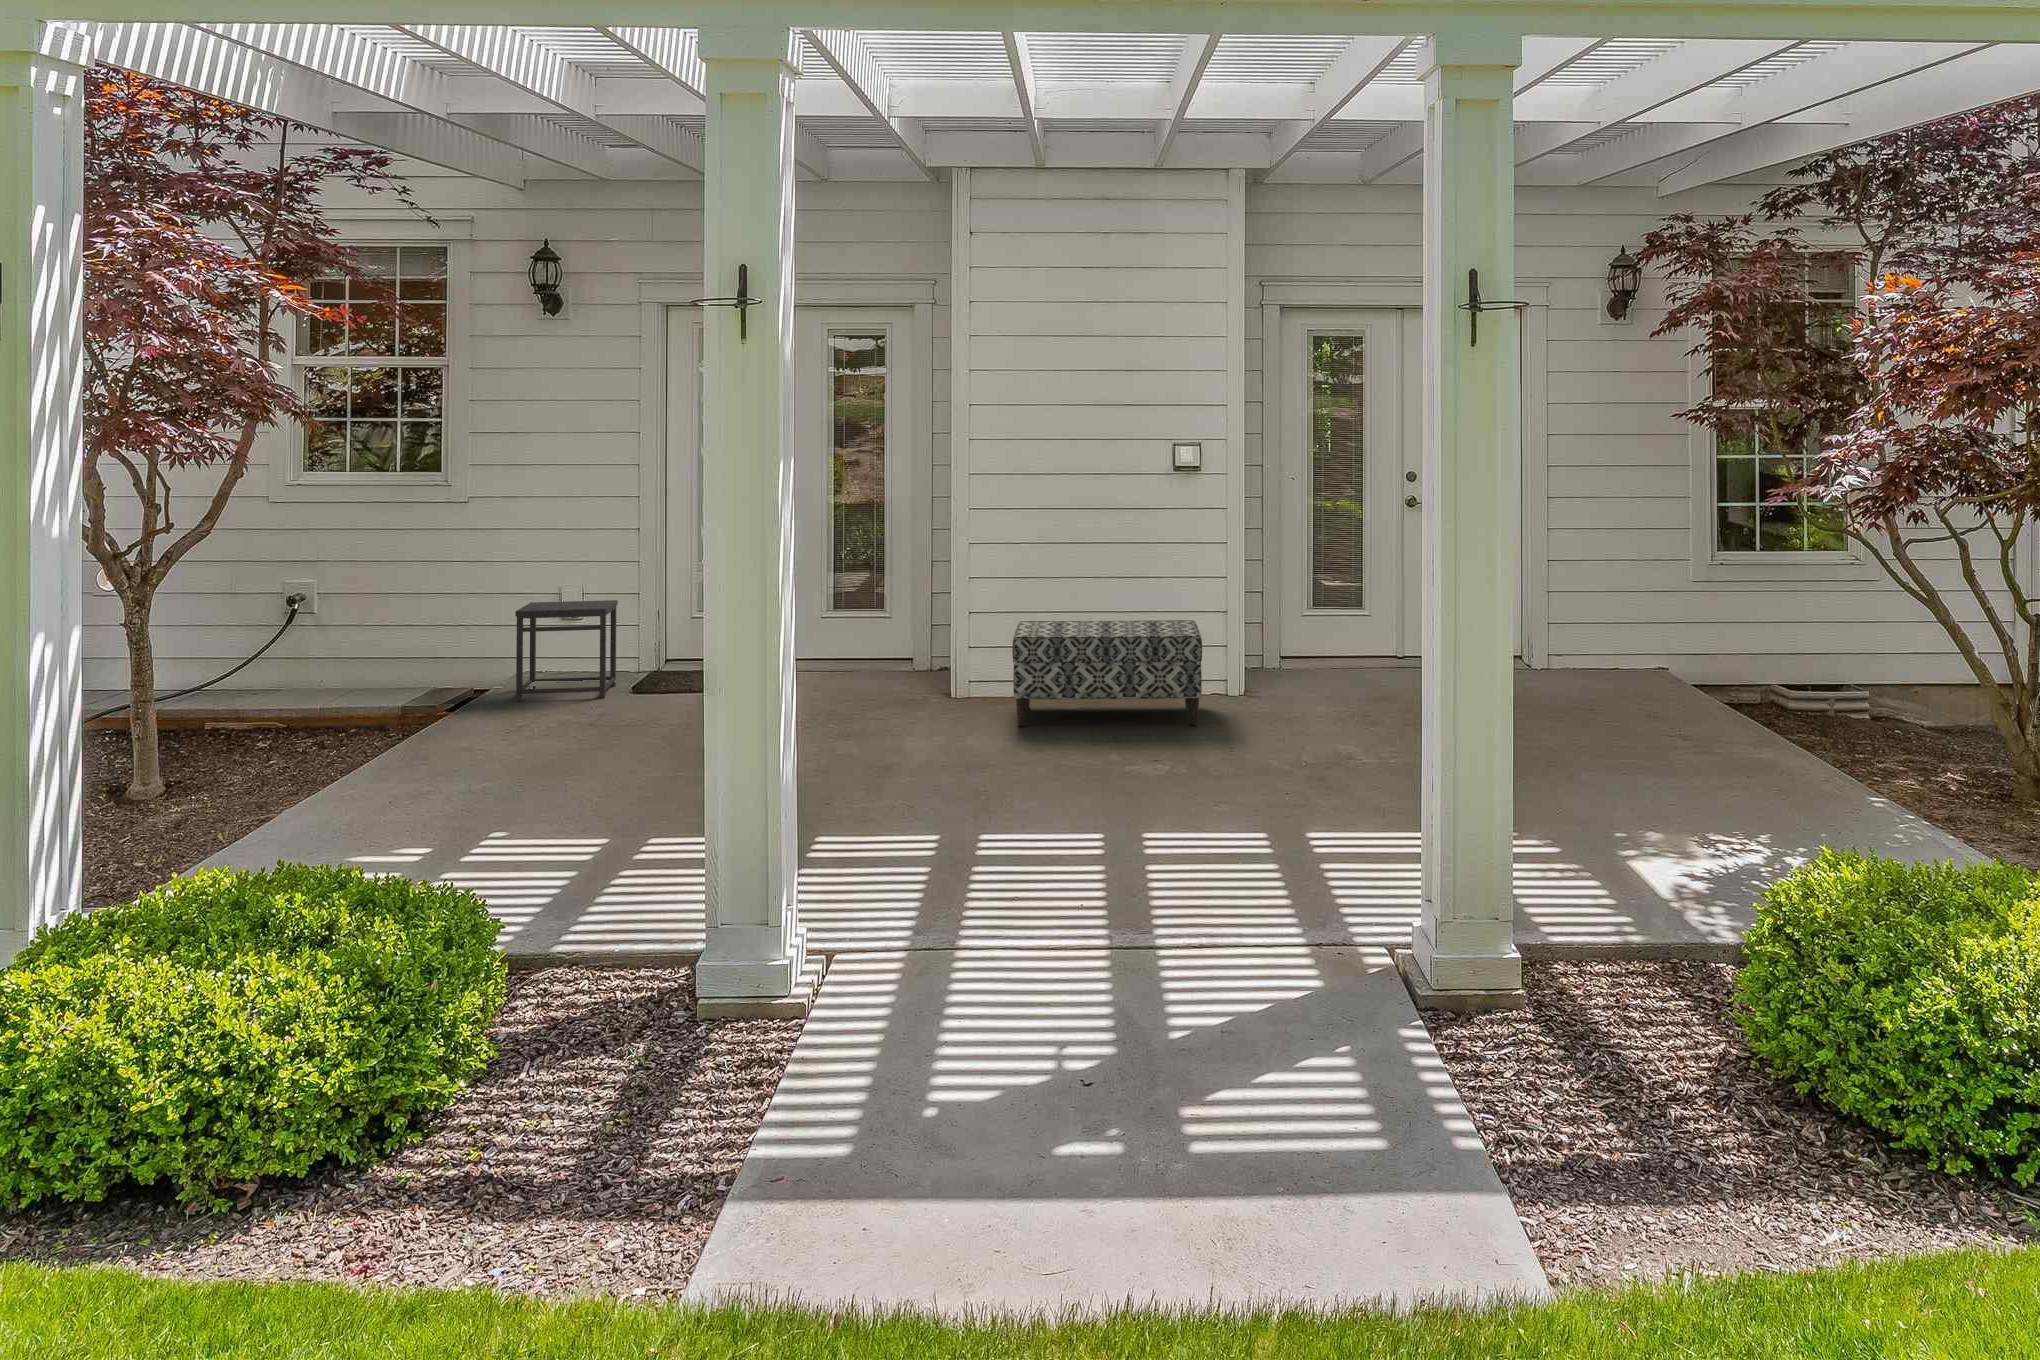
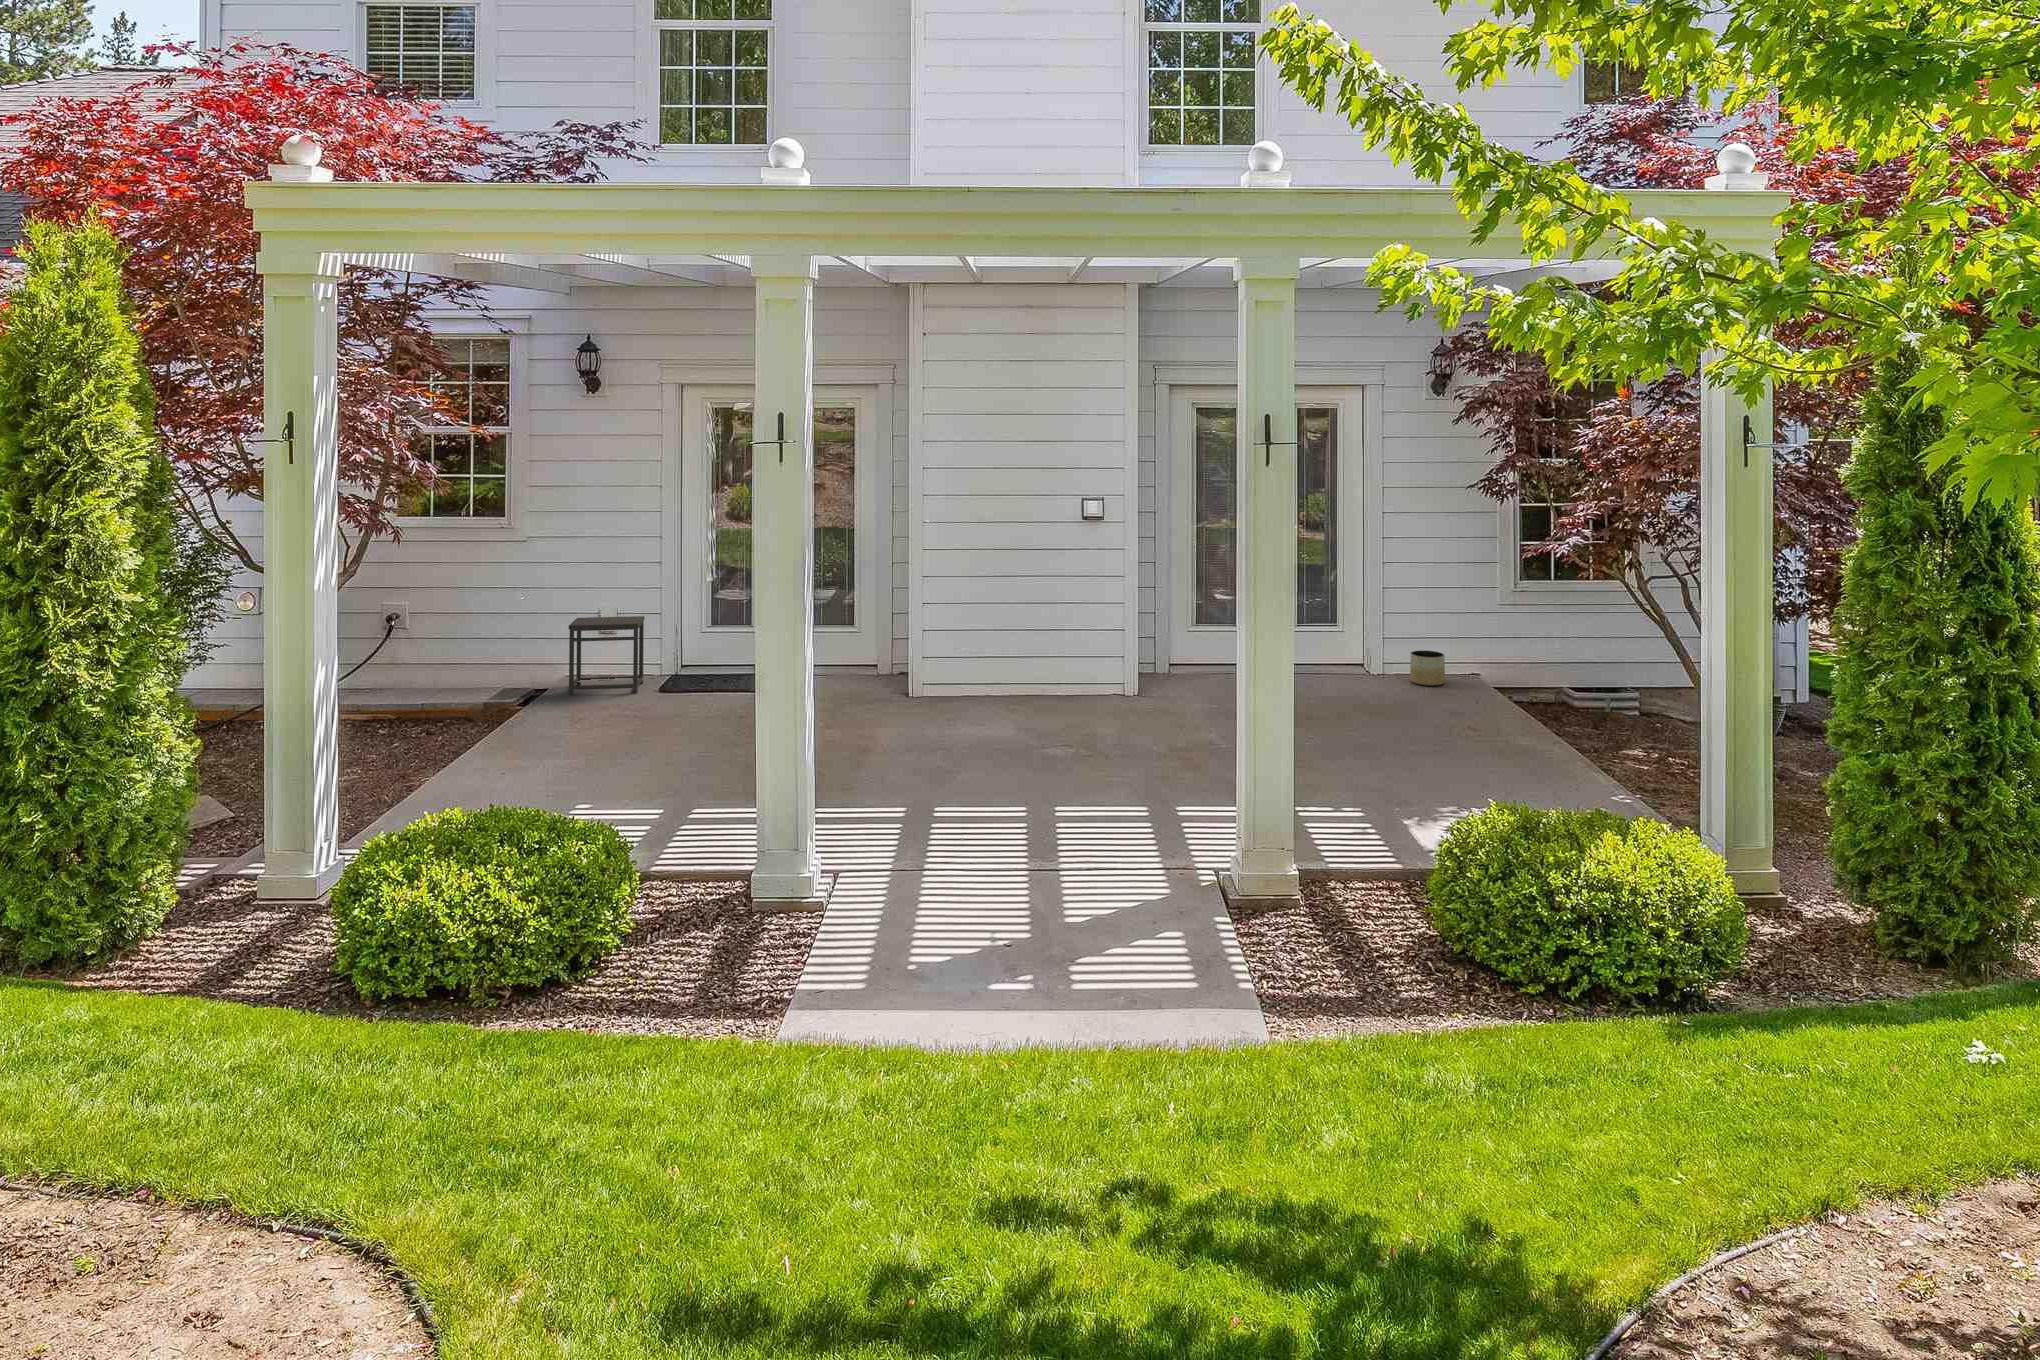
bench: present [1012,620,1202,726] -> none [956,636,1101,718]
planter: none [1591,639,1636,683] -> present [1410,651,1445,686]

